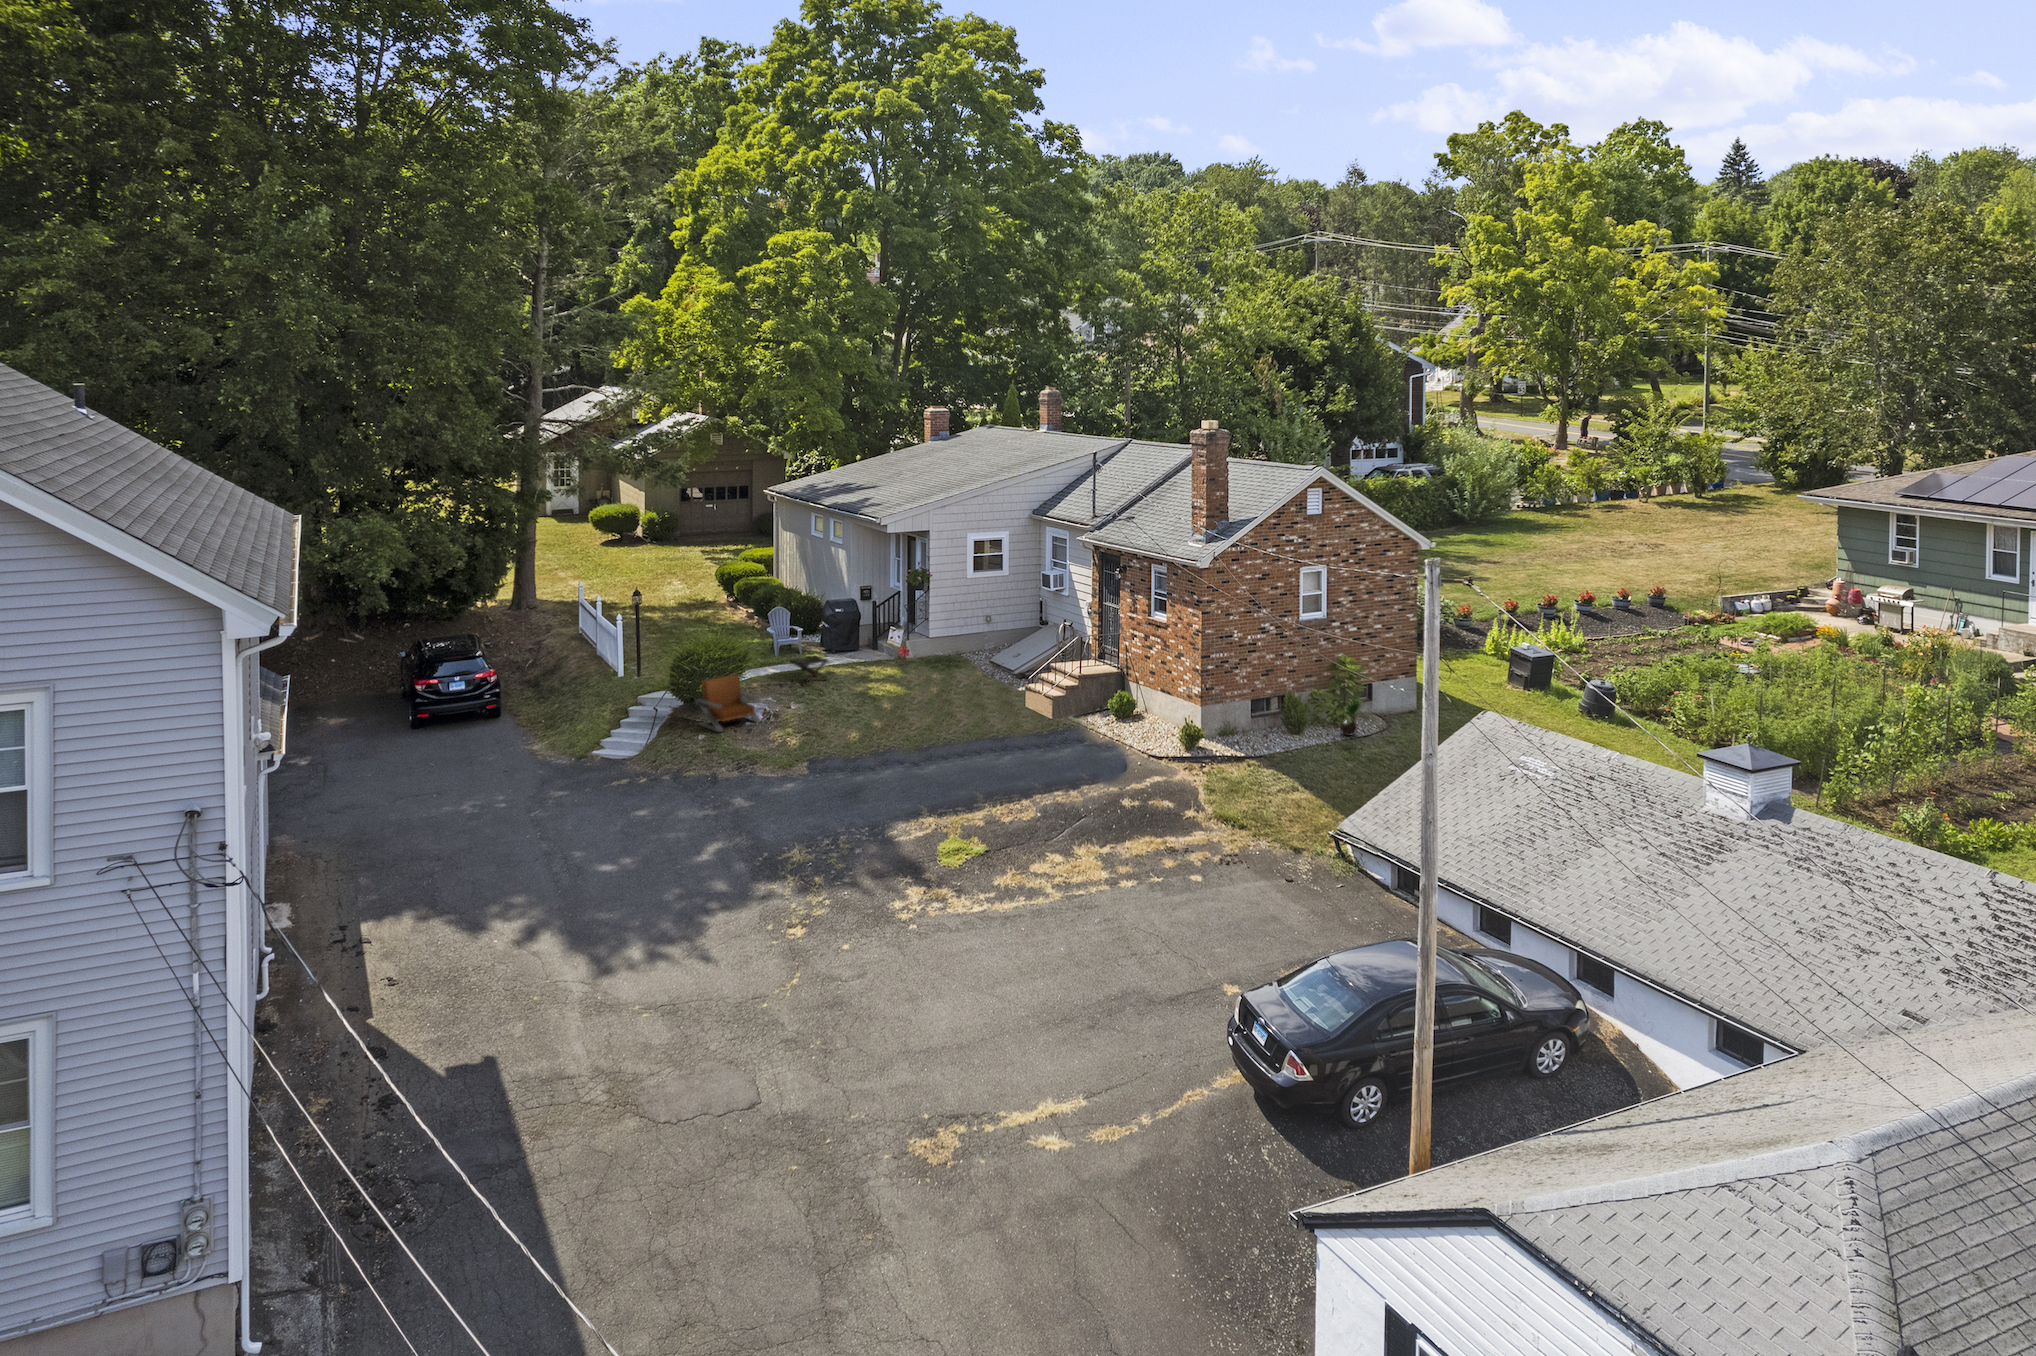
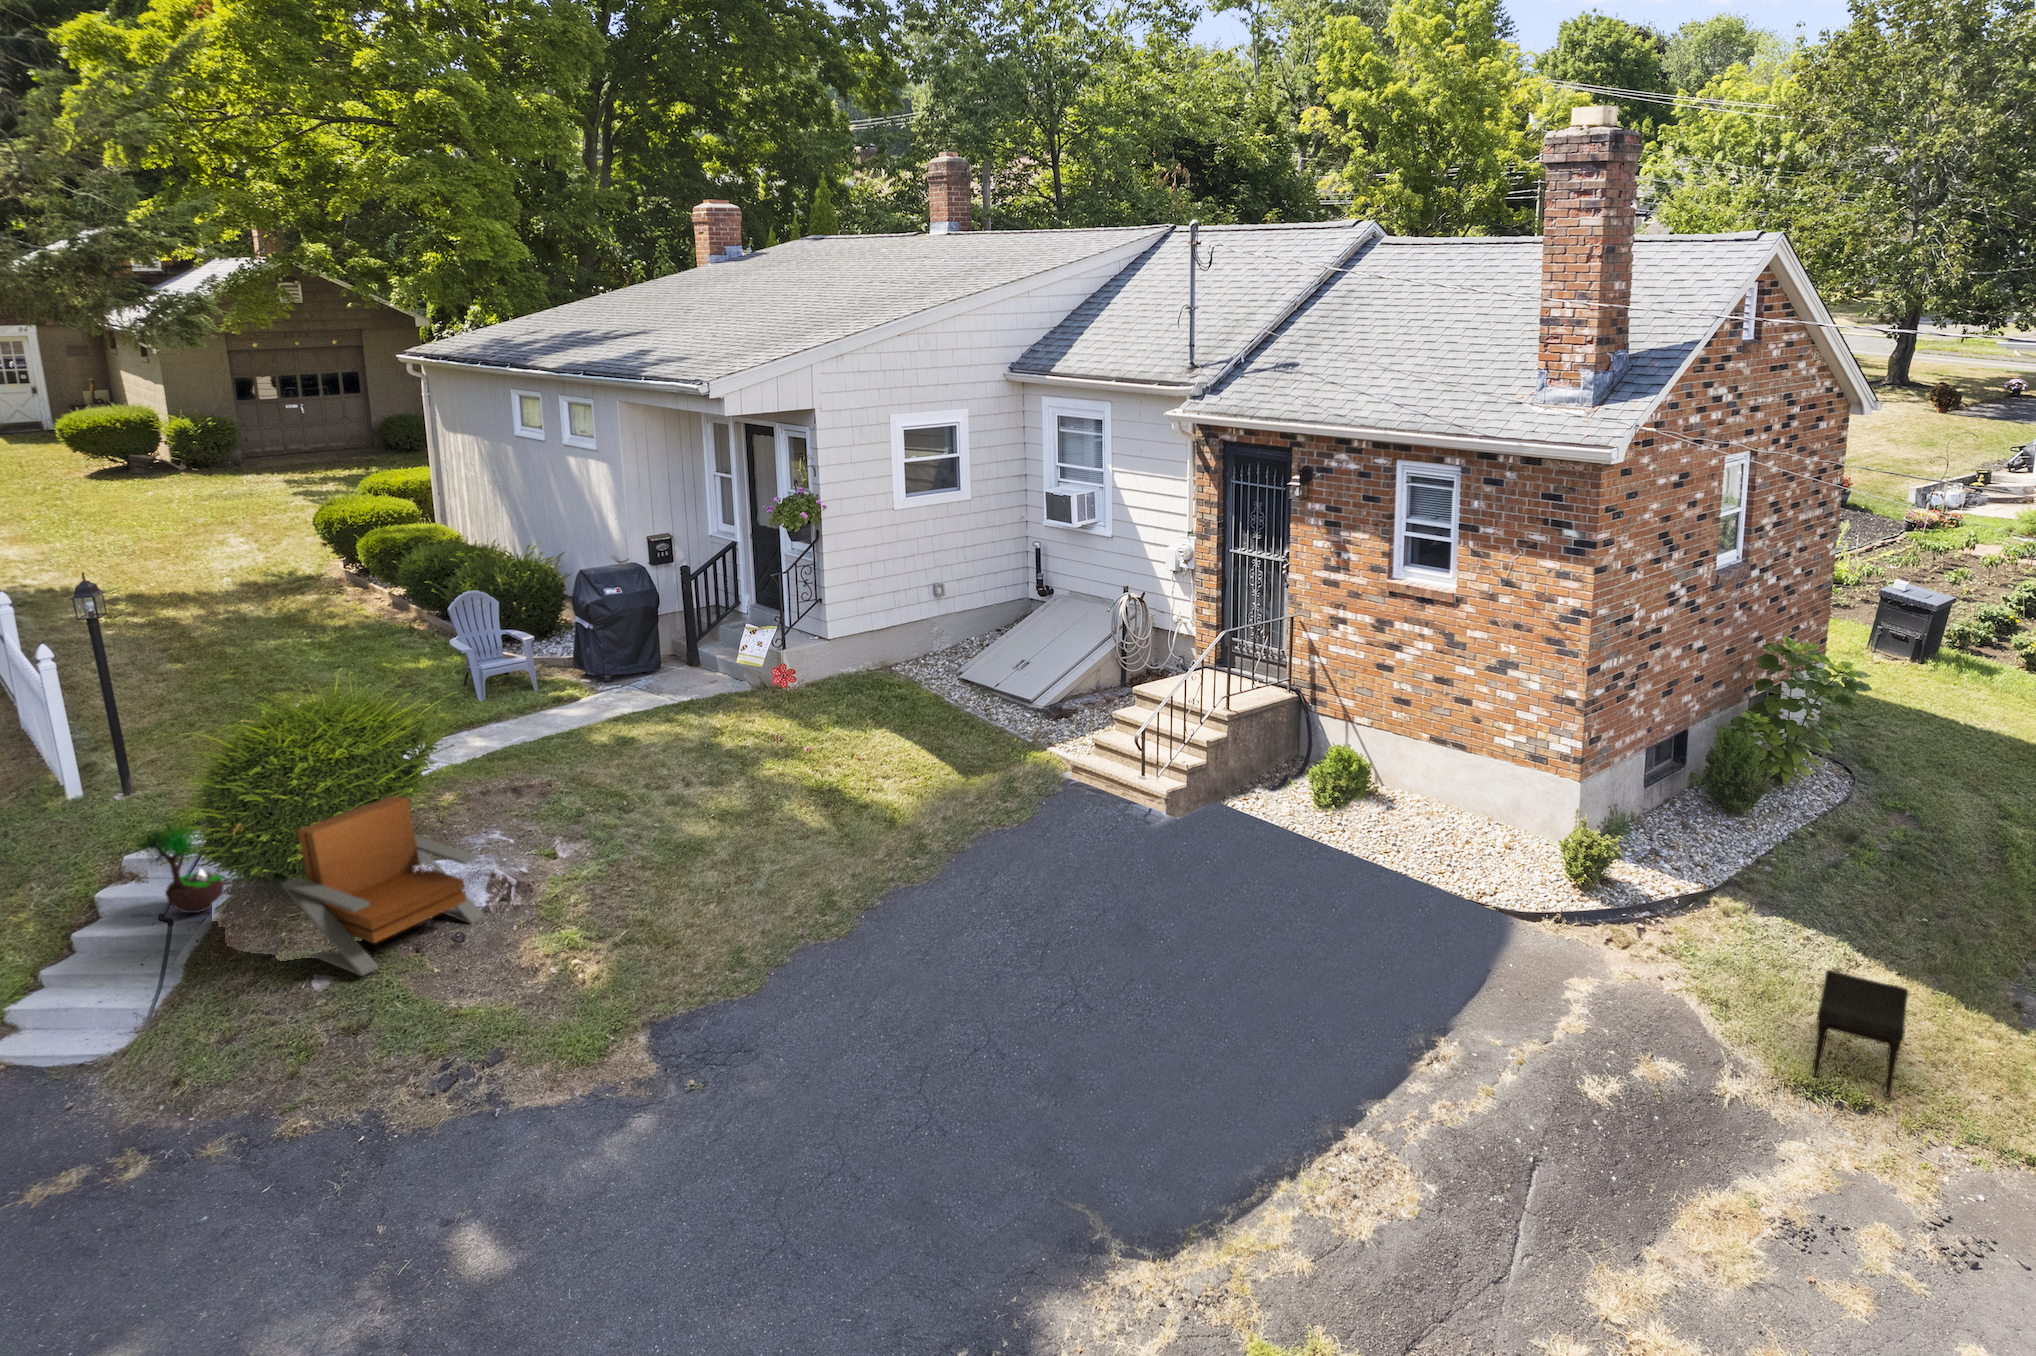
footstool: present [790,656,828,685] -> present [1812,970,1908,1097]
potted tree: present [1340,702,1361,736] -> present [131,820,224,913]

